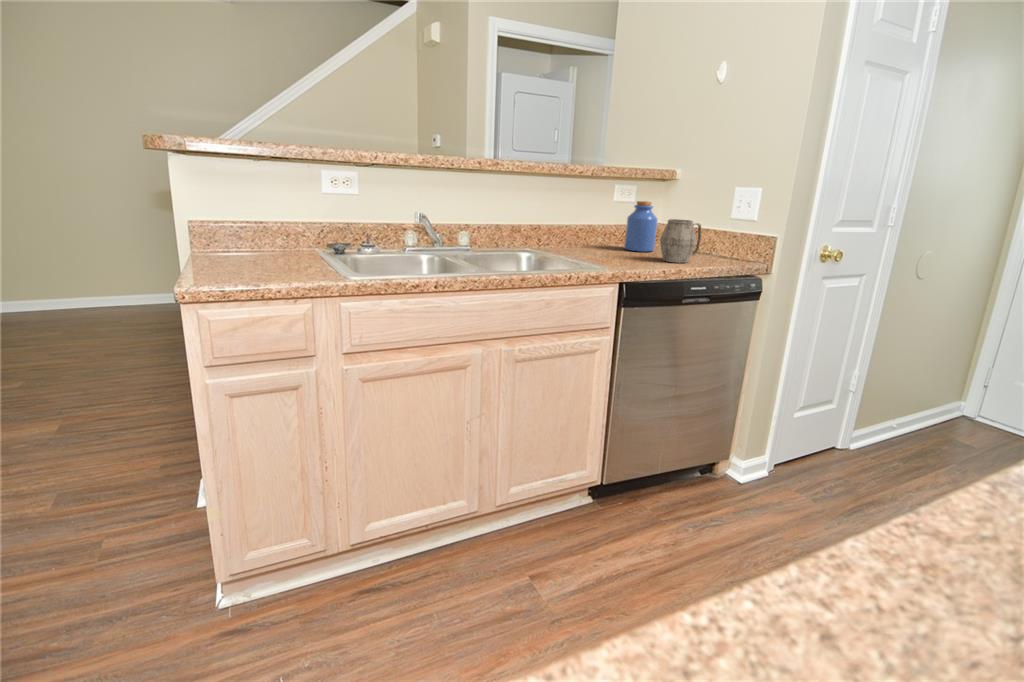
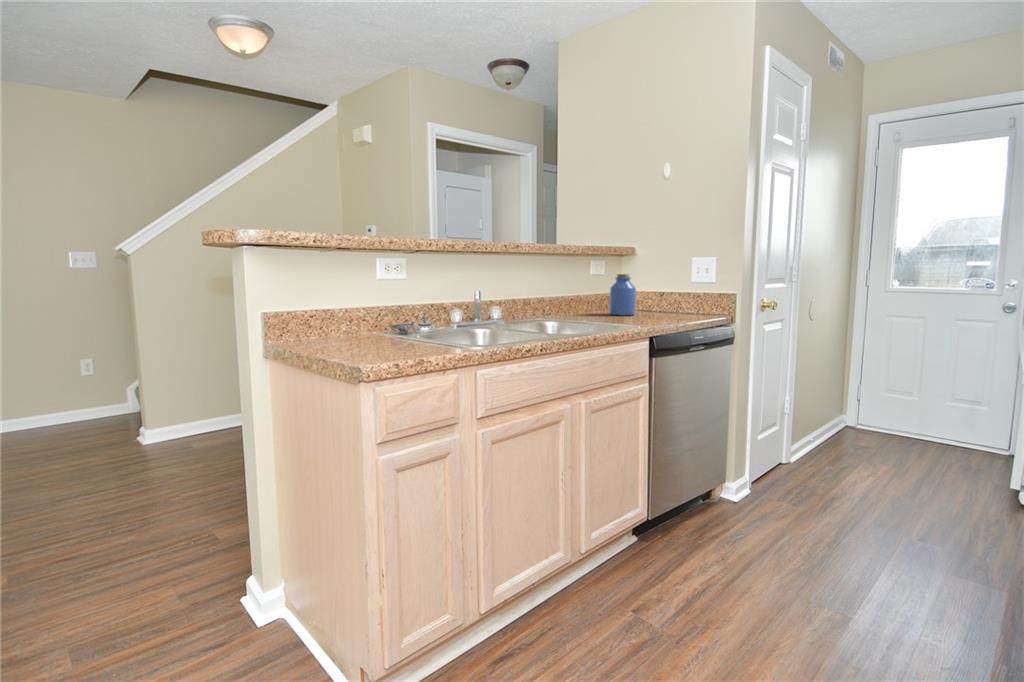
mug: present [660,219,701,263] -> none [652,286,682,320]

